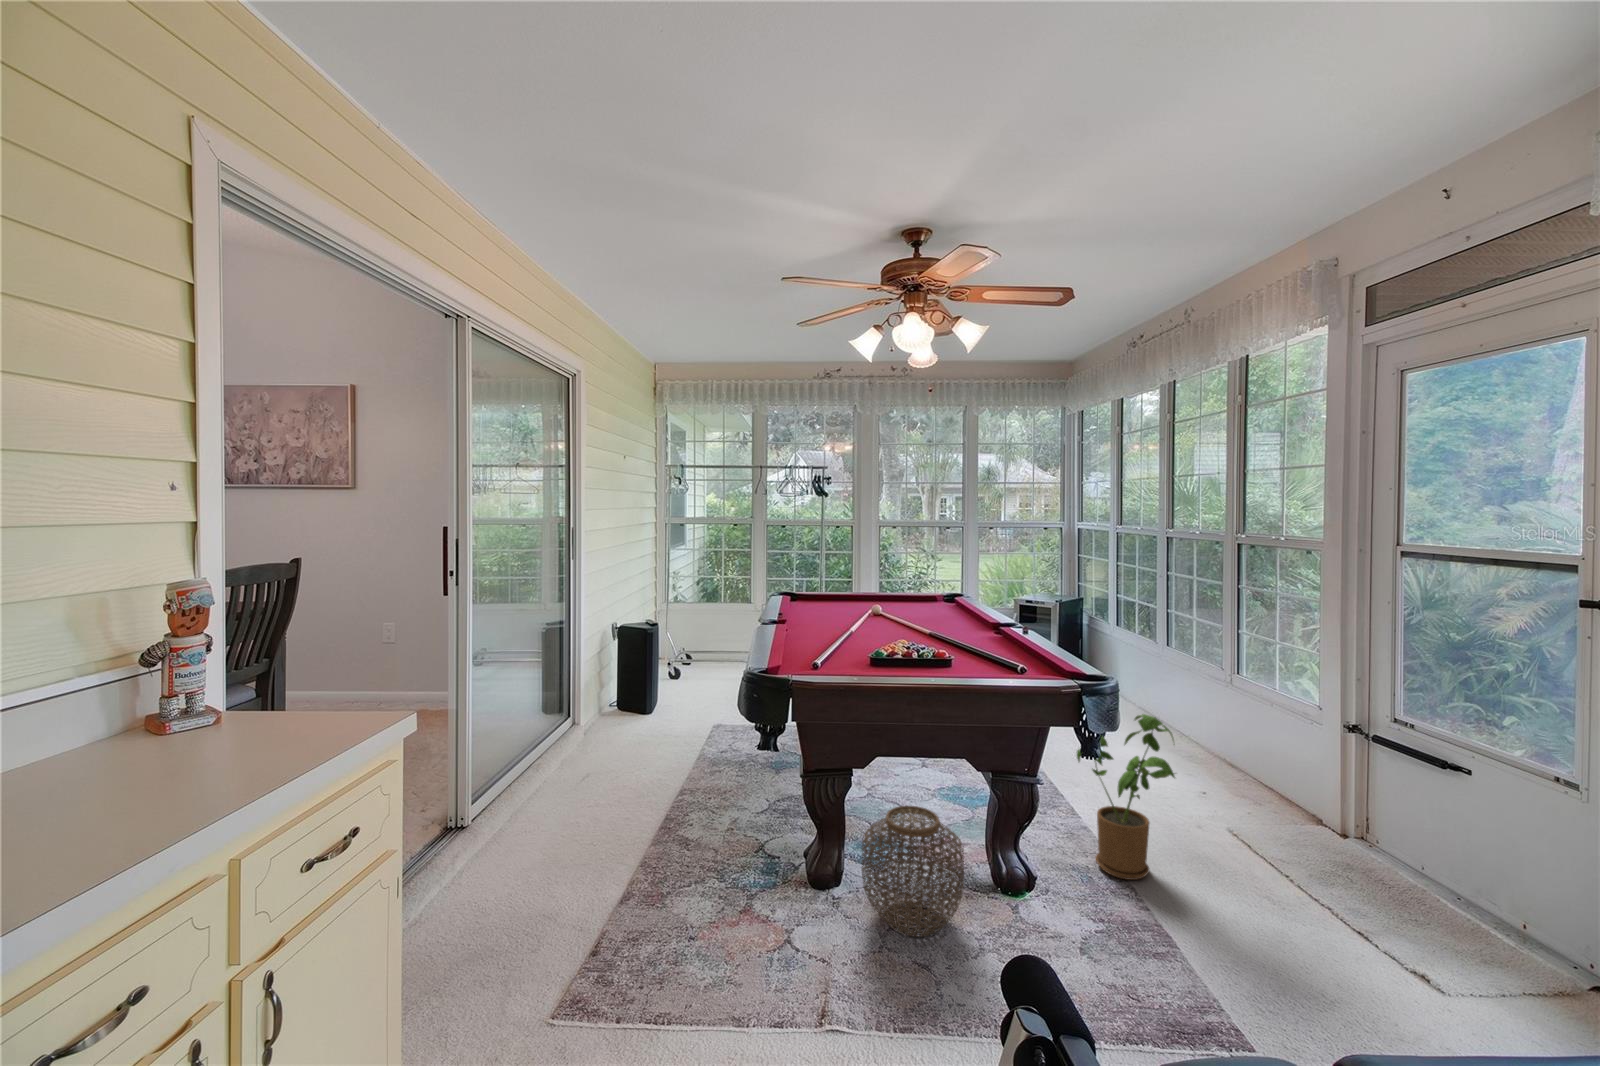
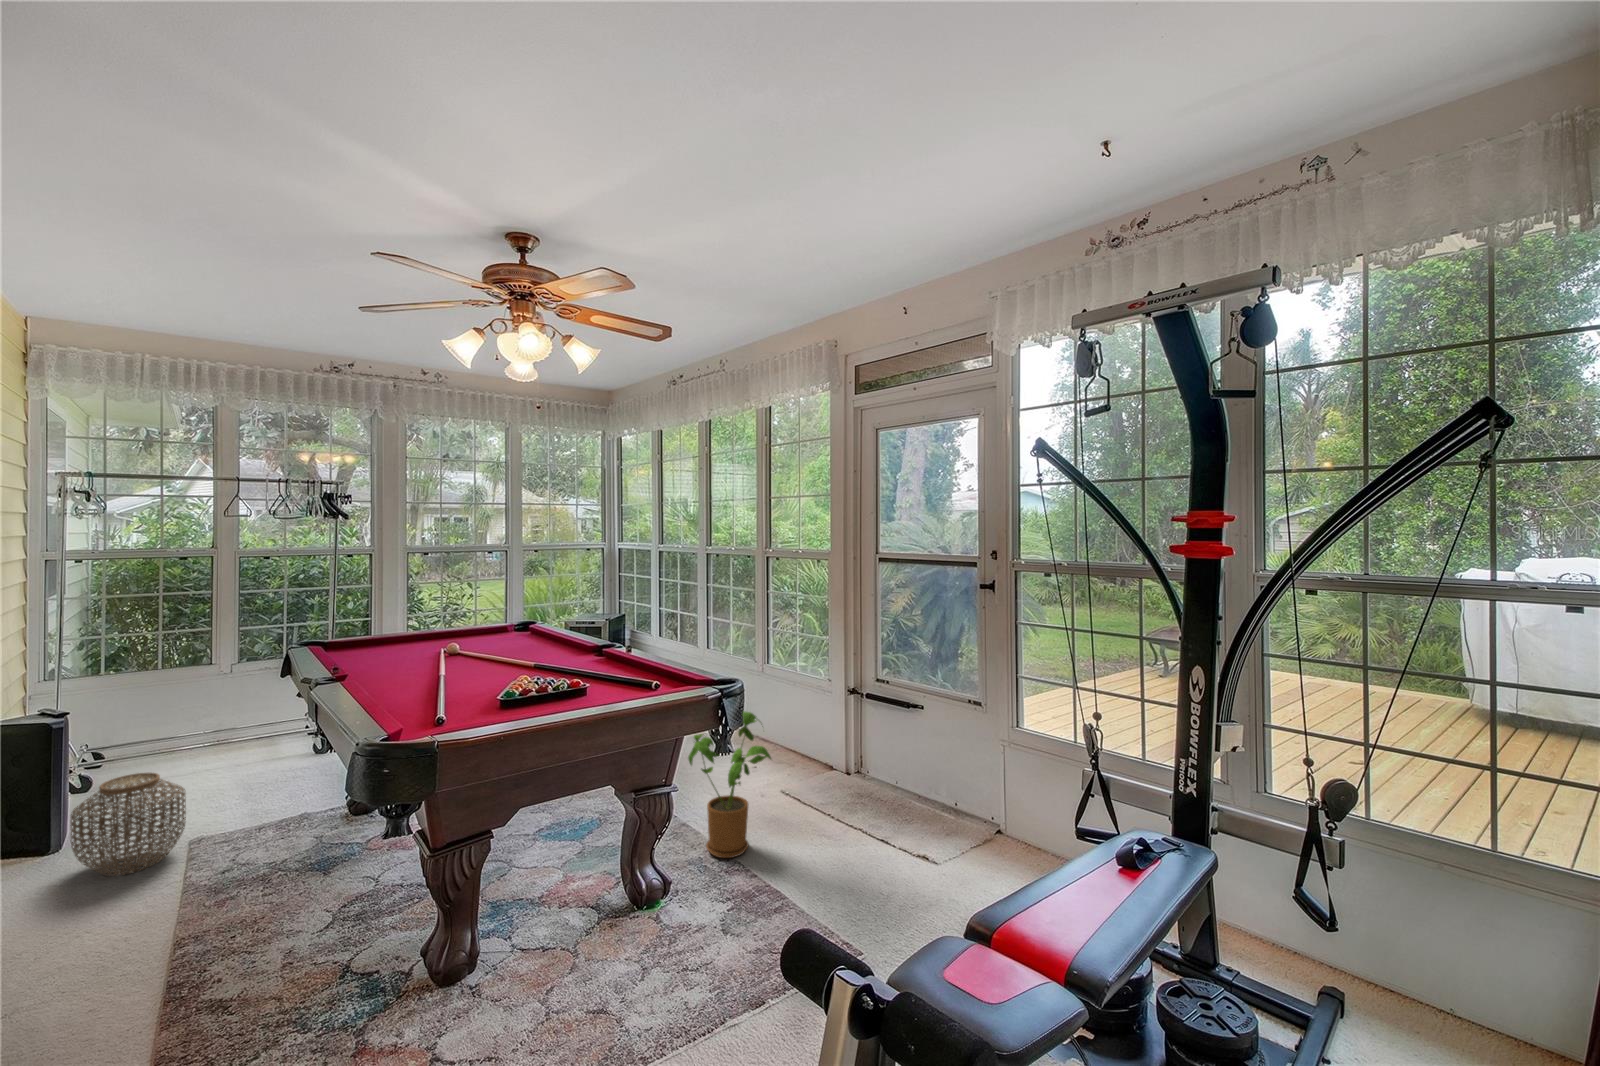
woven basket: present [862,806,964,937] -> present [70,773,186,875]

